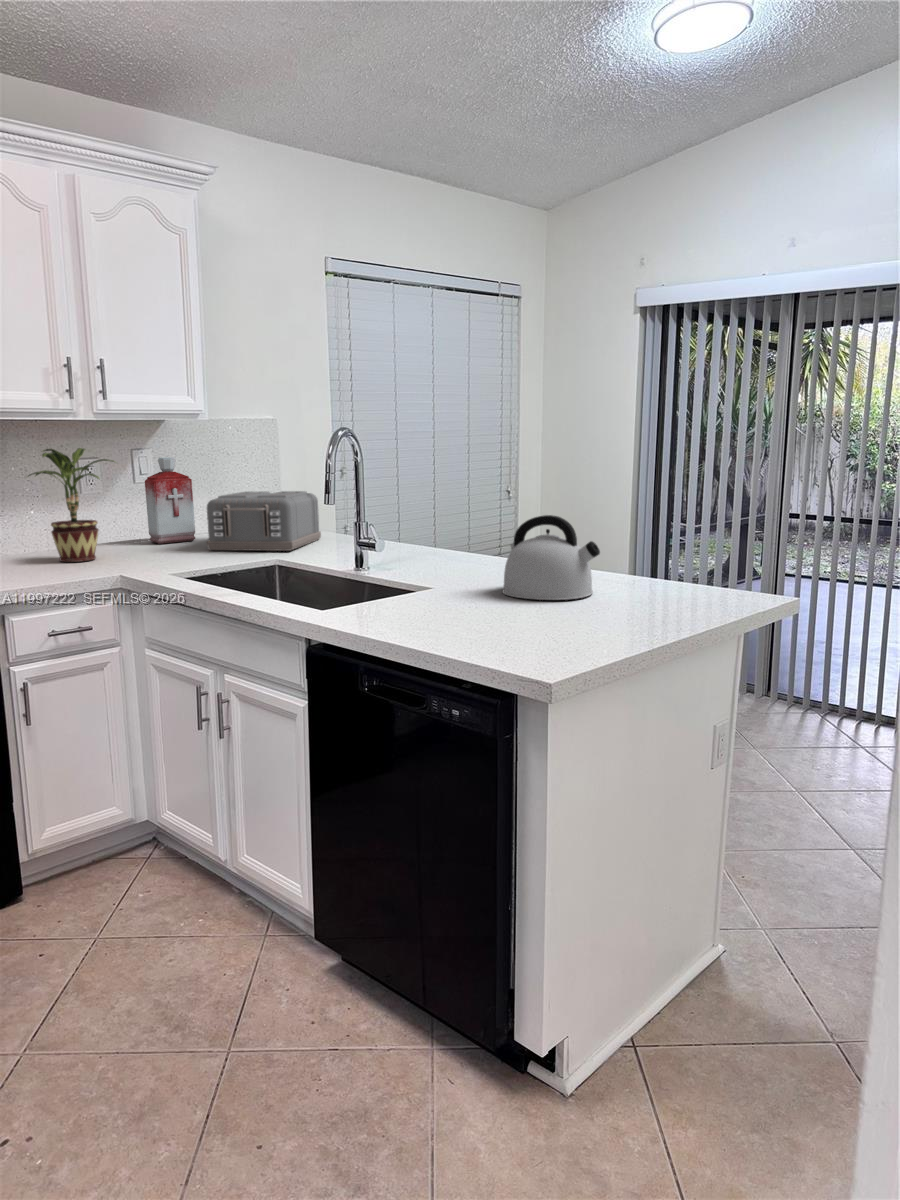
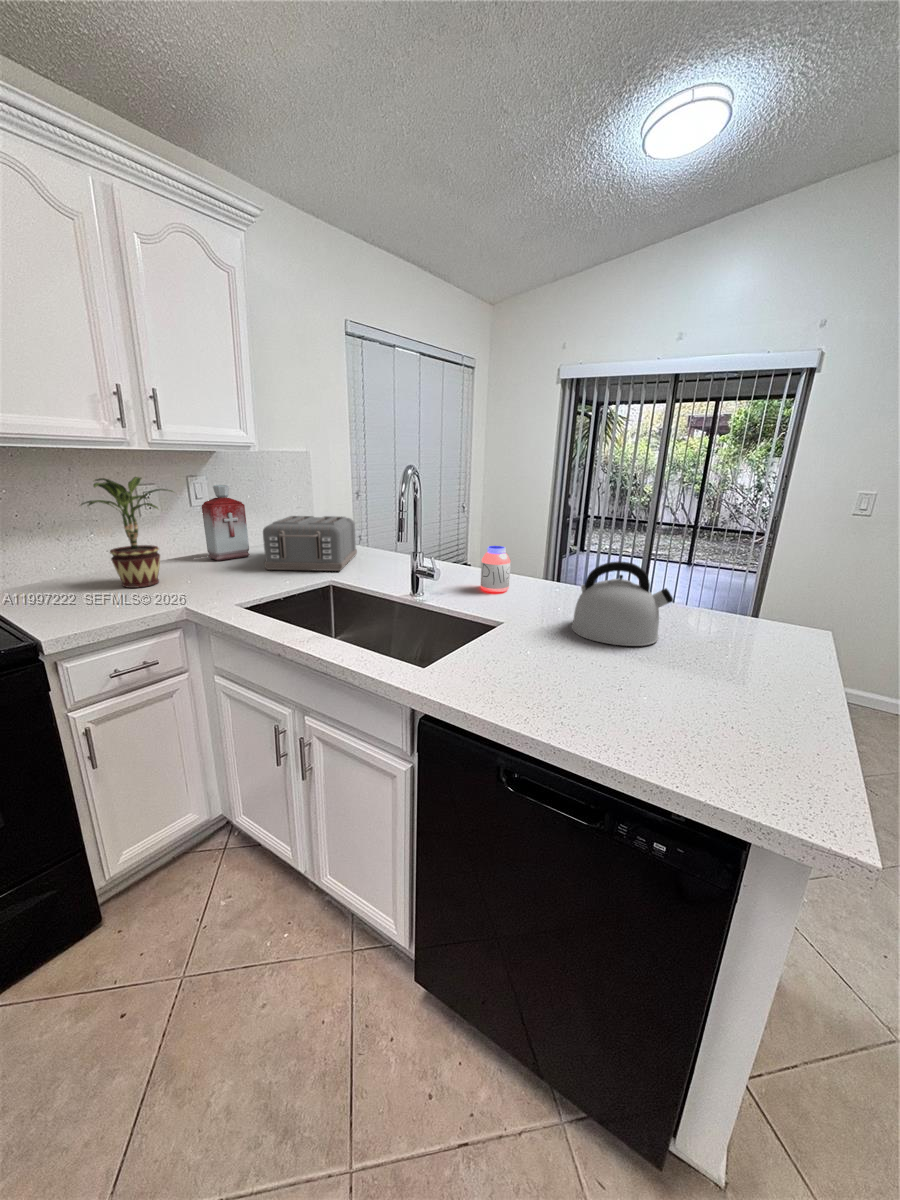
jar: none [439,514,473,567] -> present [481,546,510,592]

